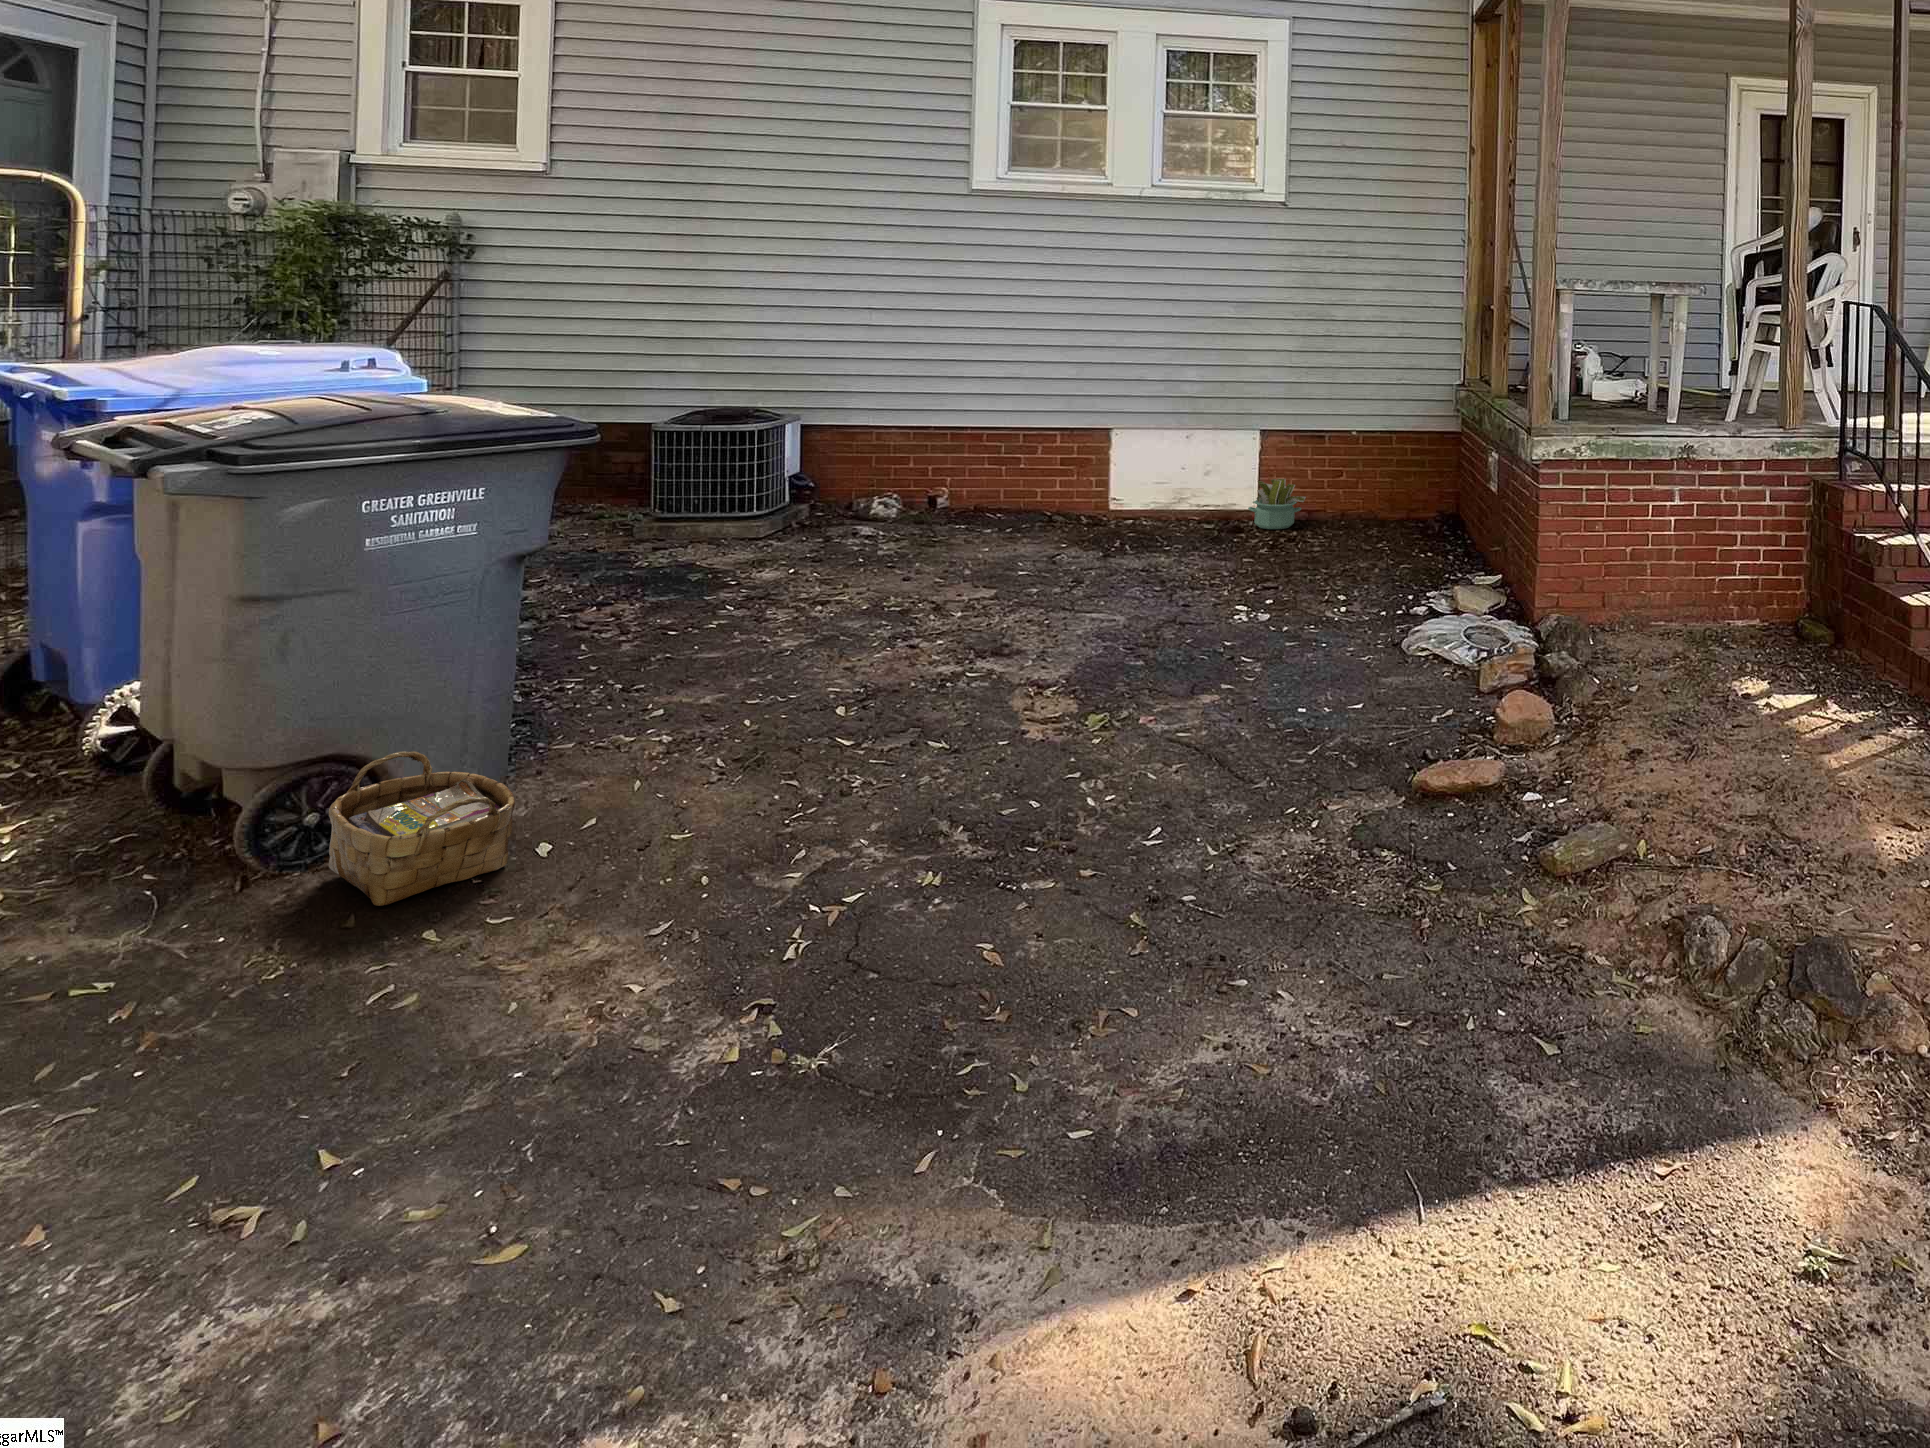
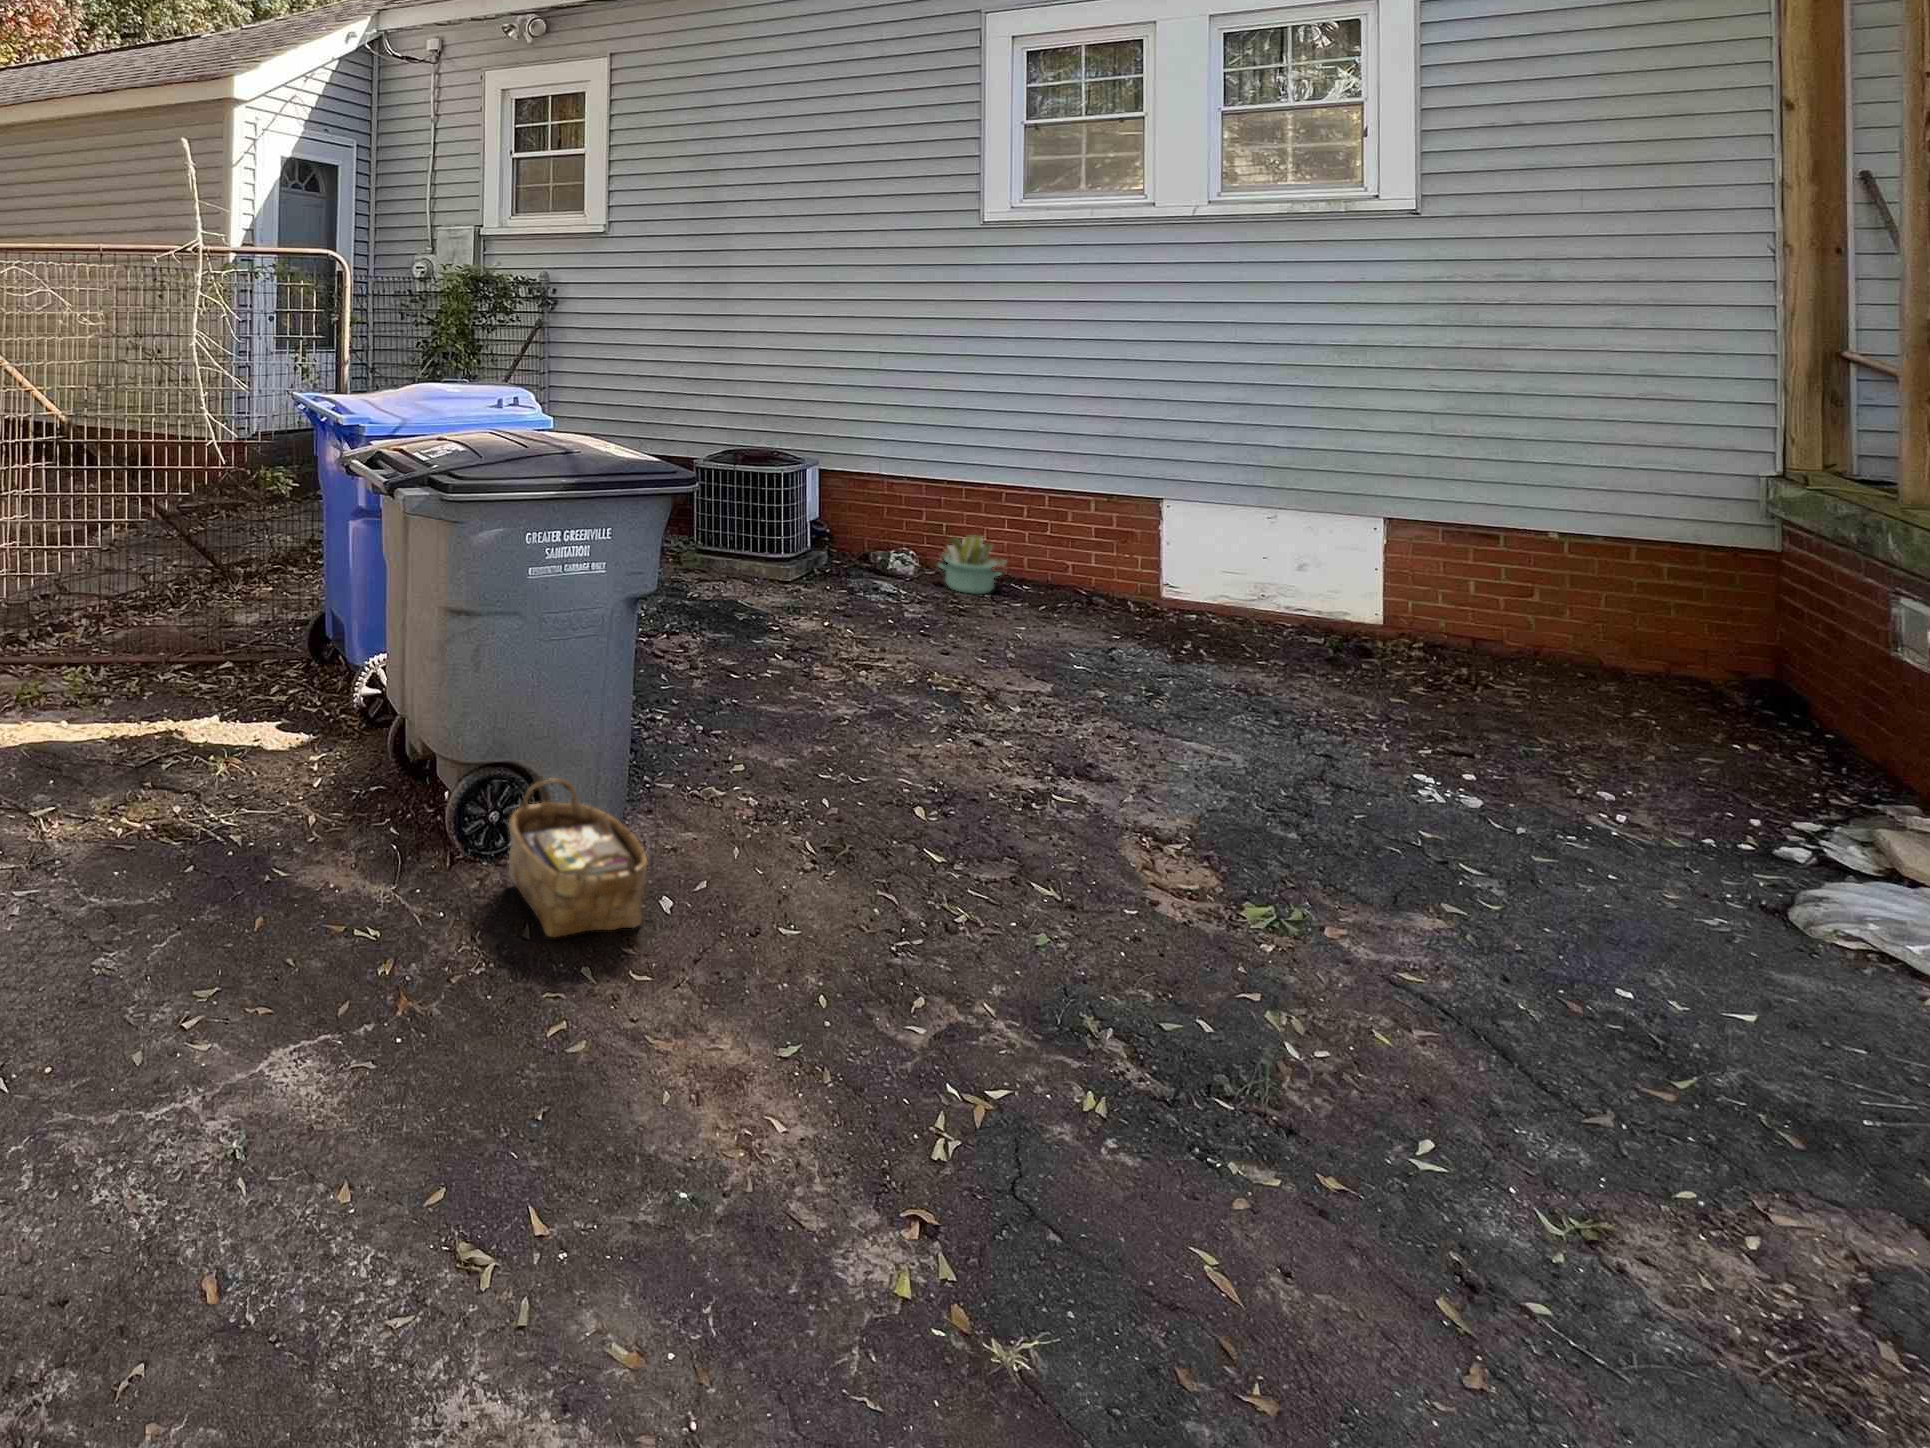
decorative plant: present [1248,479,1306,529] -> present [939,536,1006,594]

